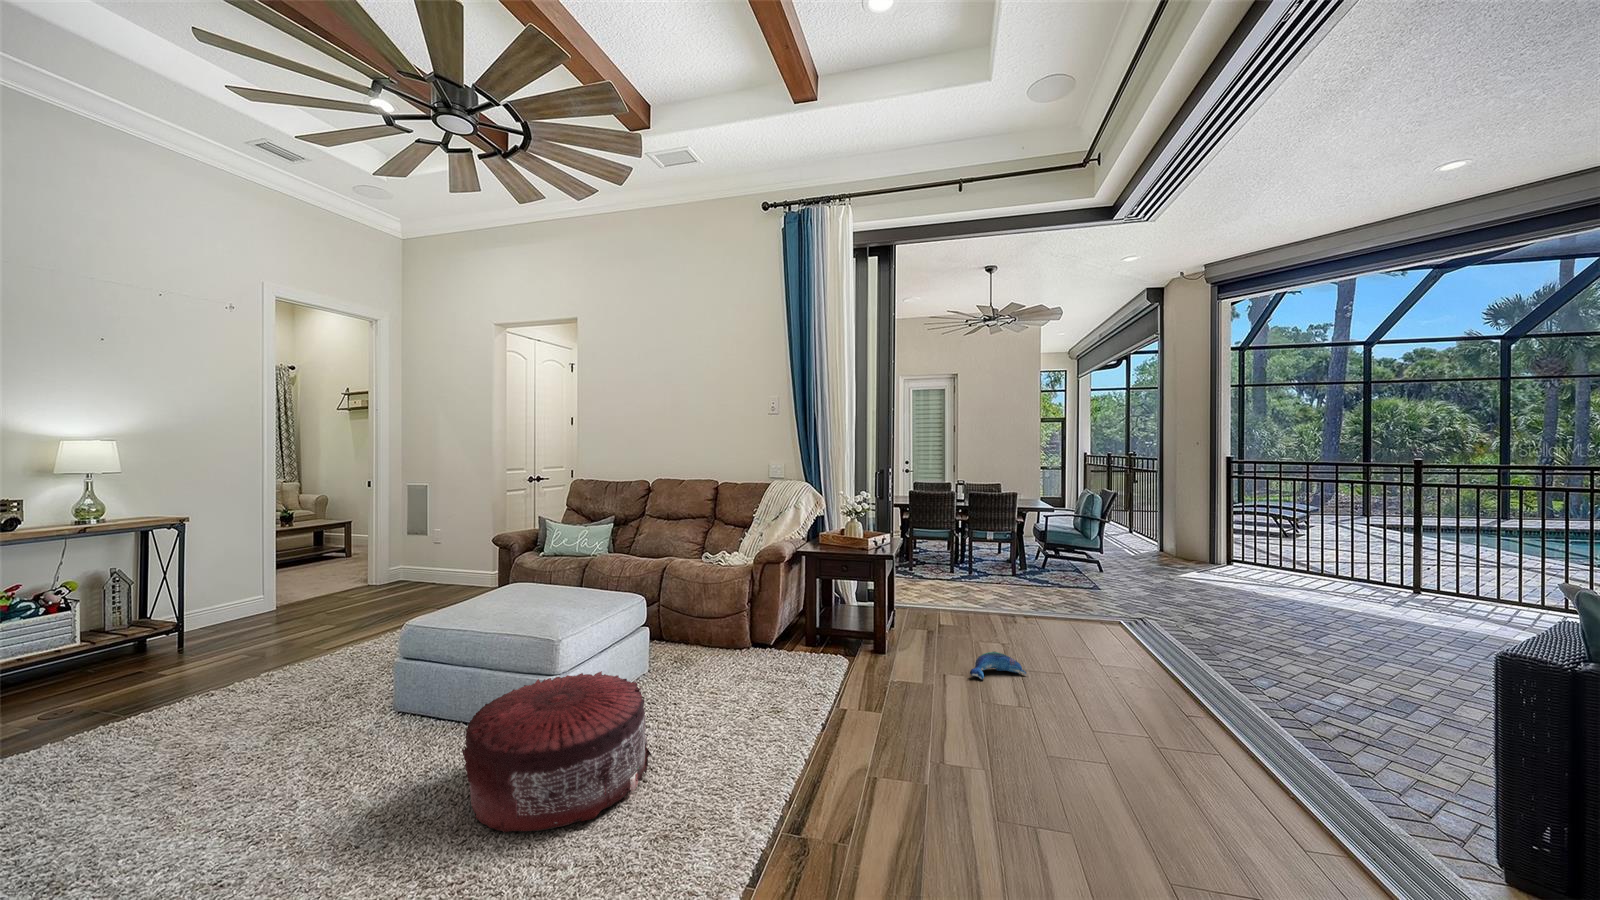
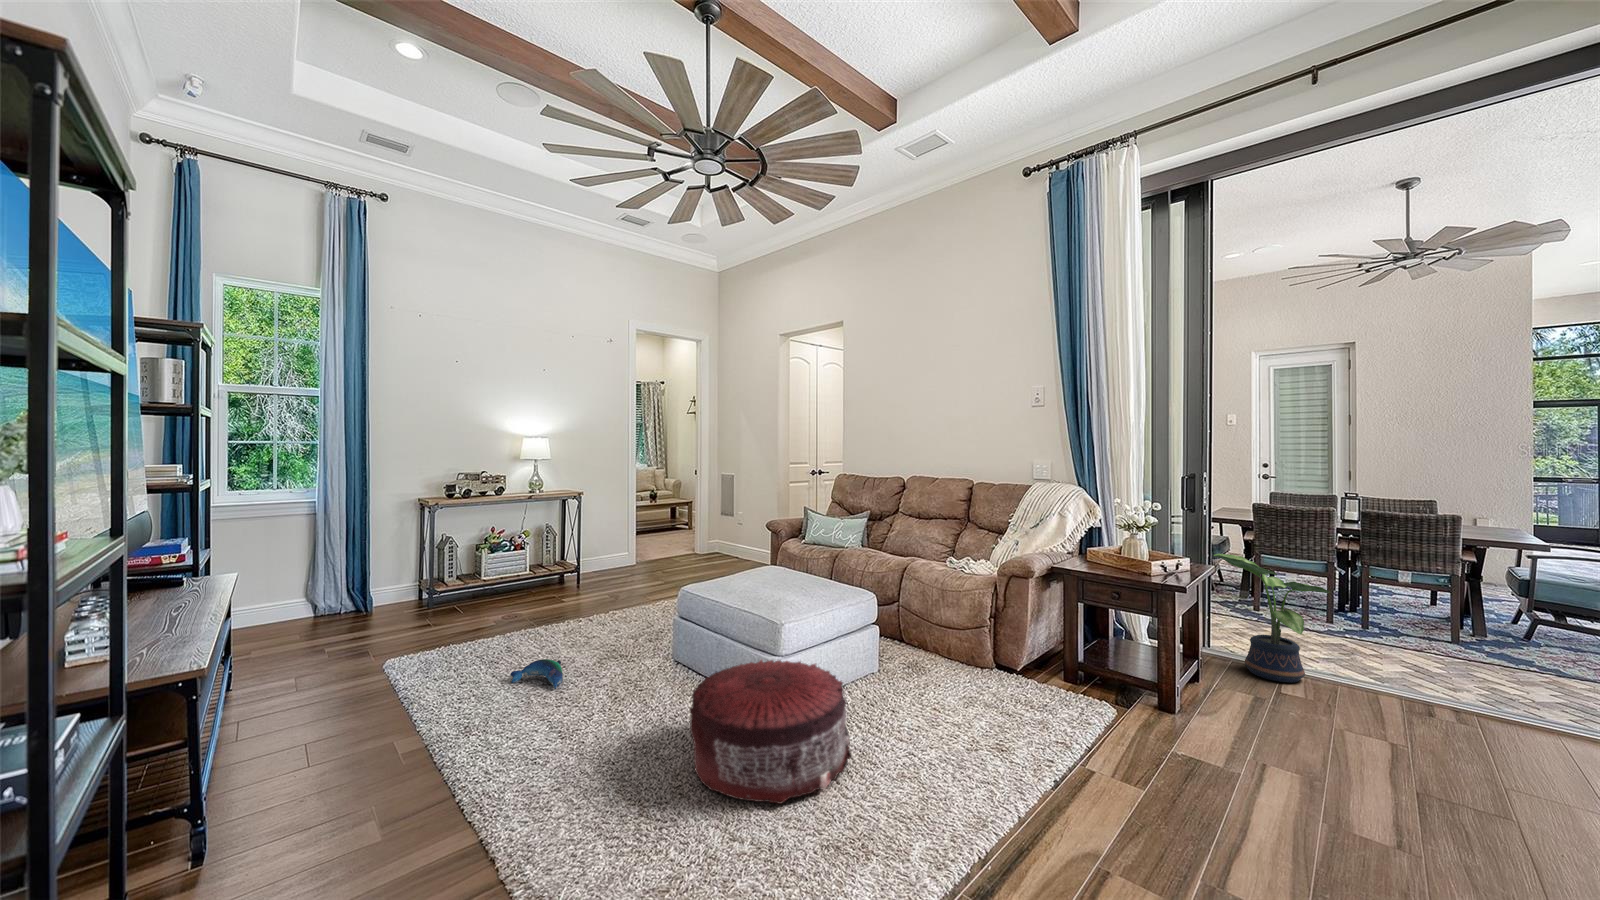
potted plant: none [897,528,966,618] -> present [1214,554,1329,683]
plush toy: present [970,652,1026,679] -> present [510,659,563,689]

